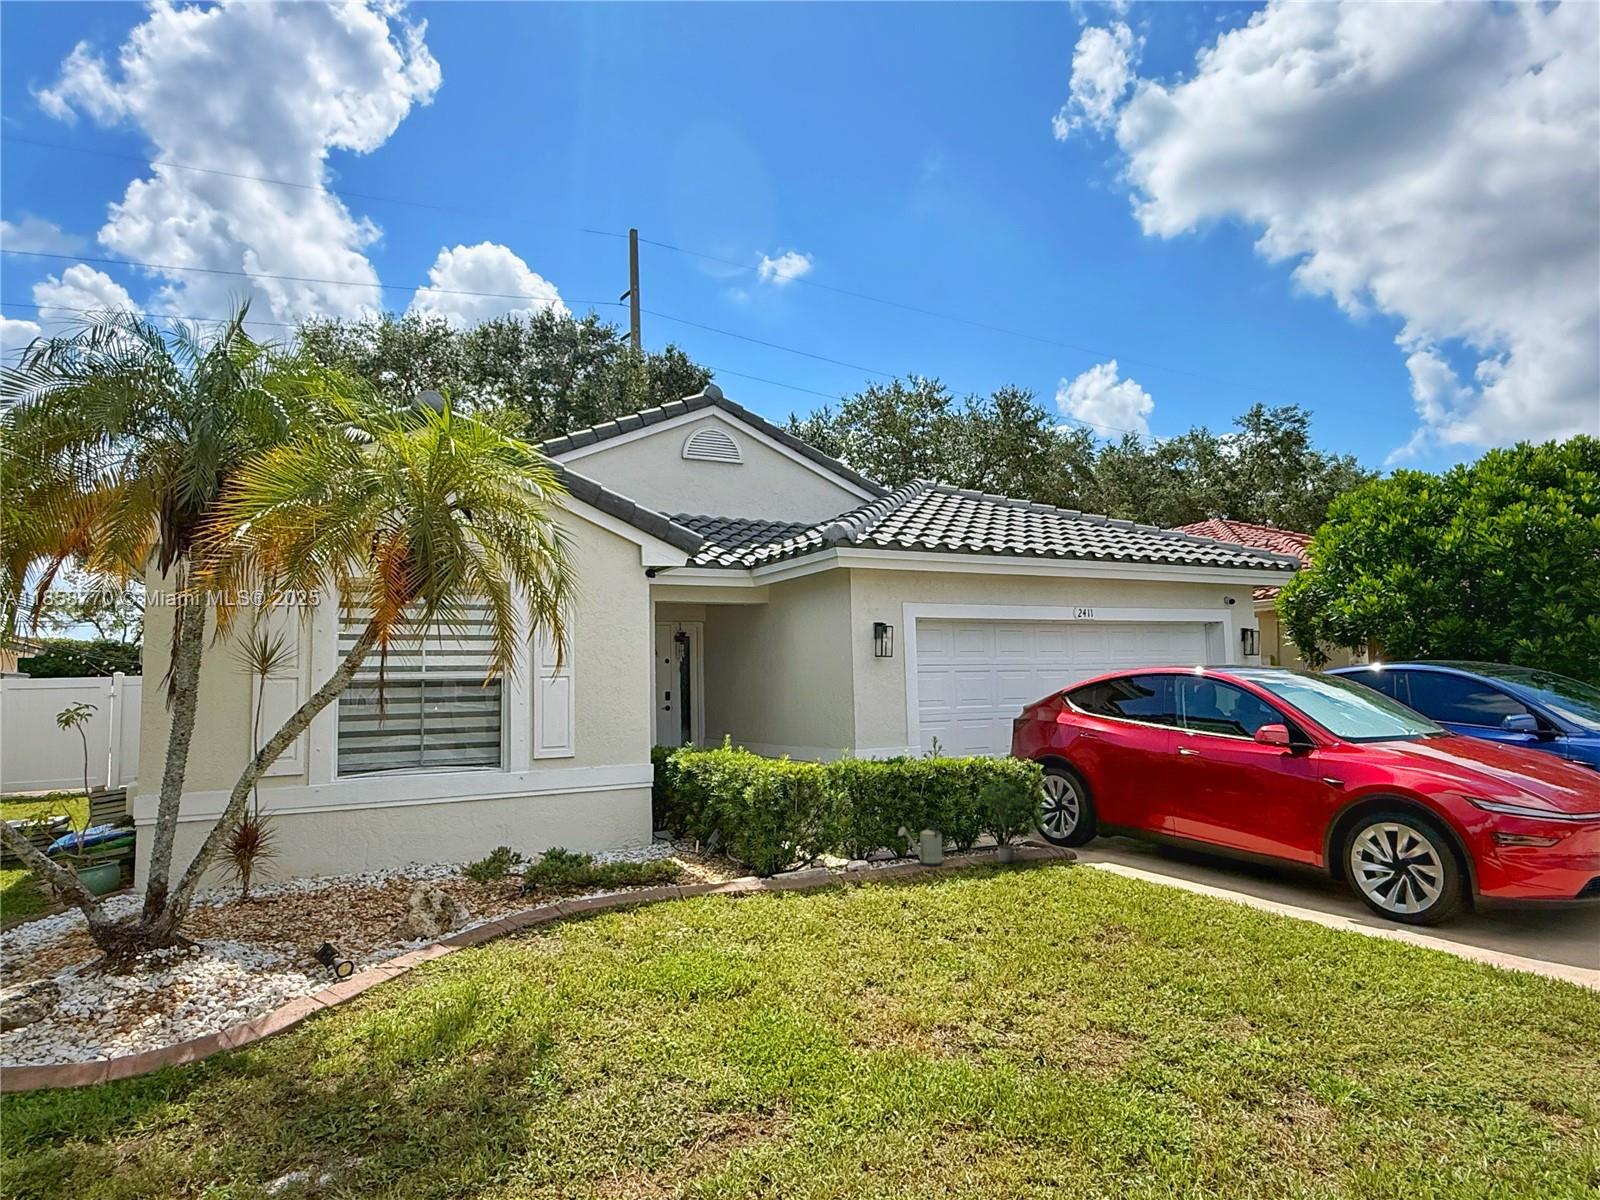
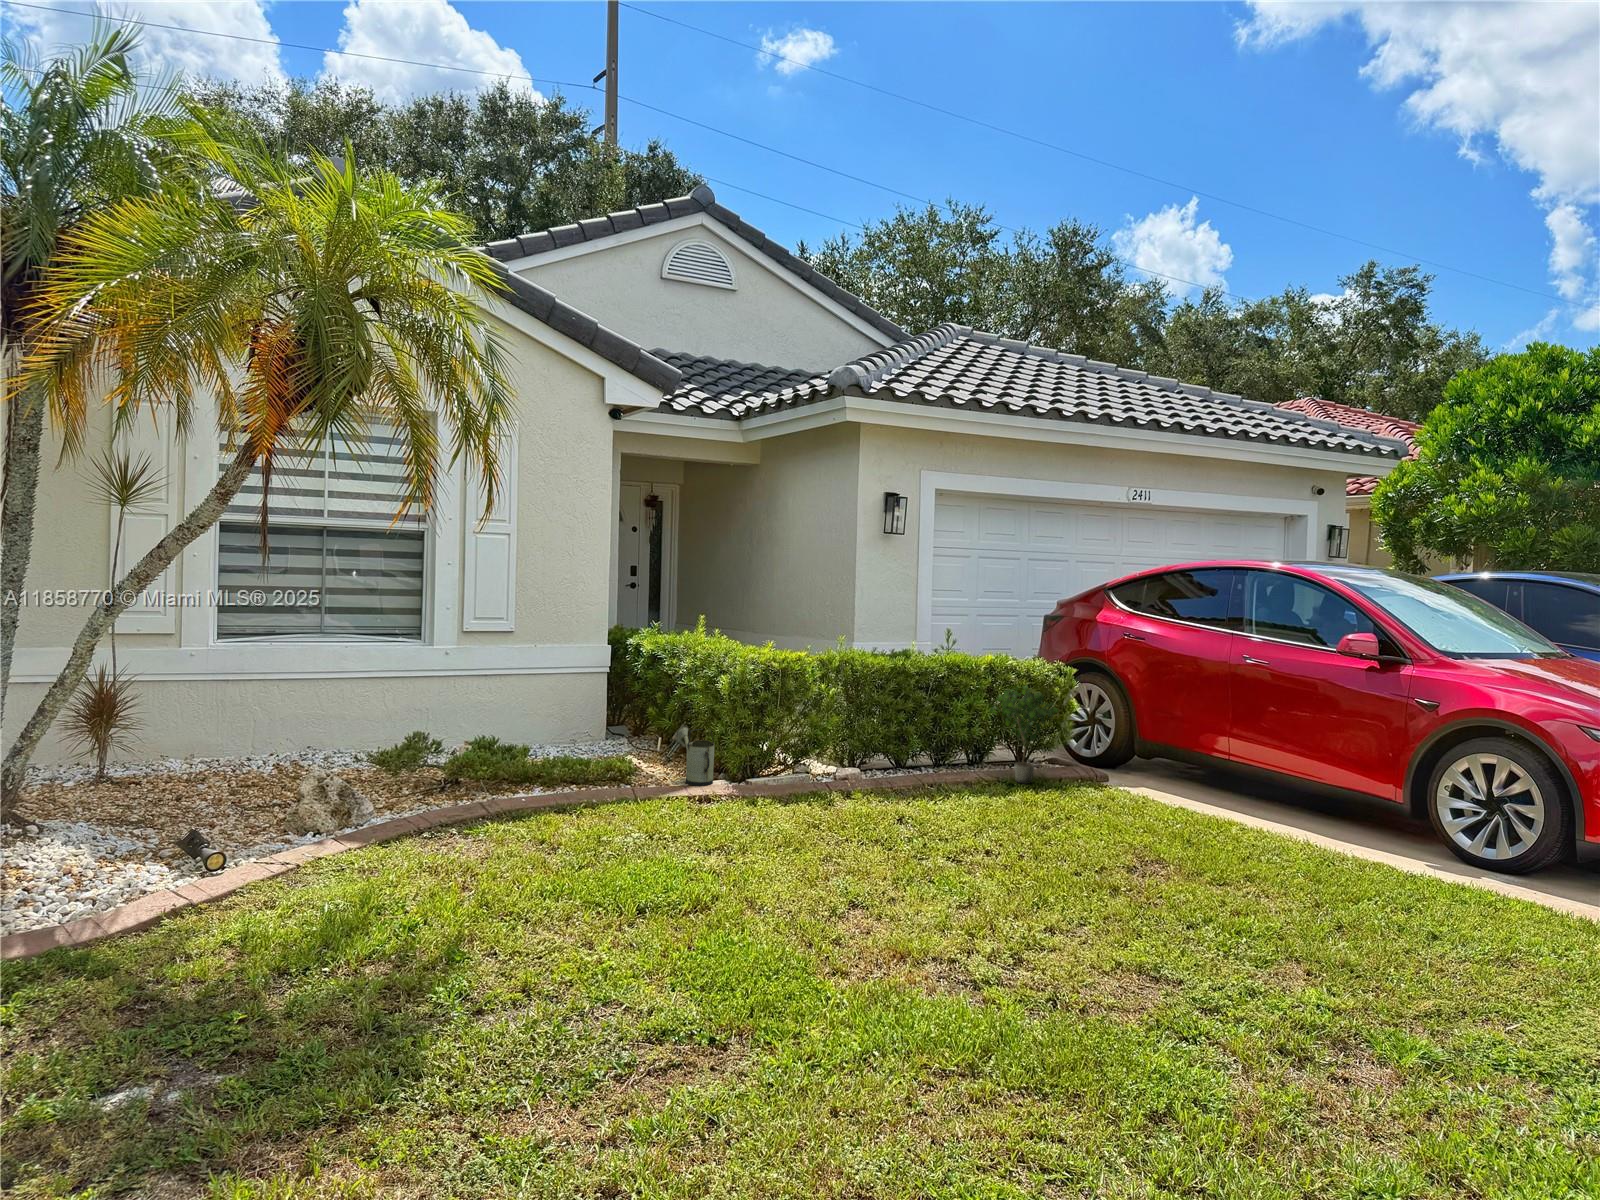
watering can: present [898,819,946,866] -> present [677,727,714,786]

